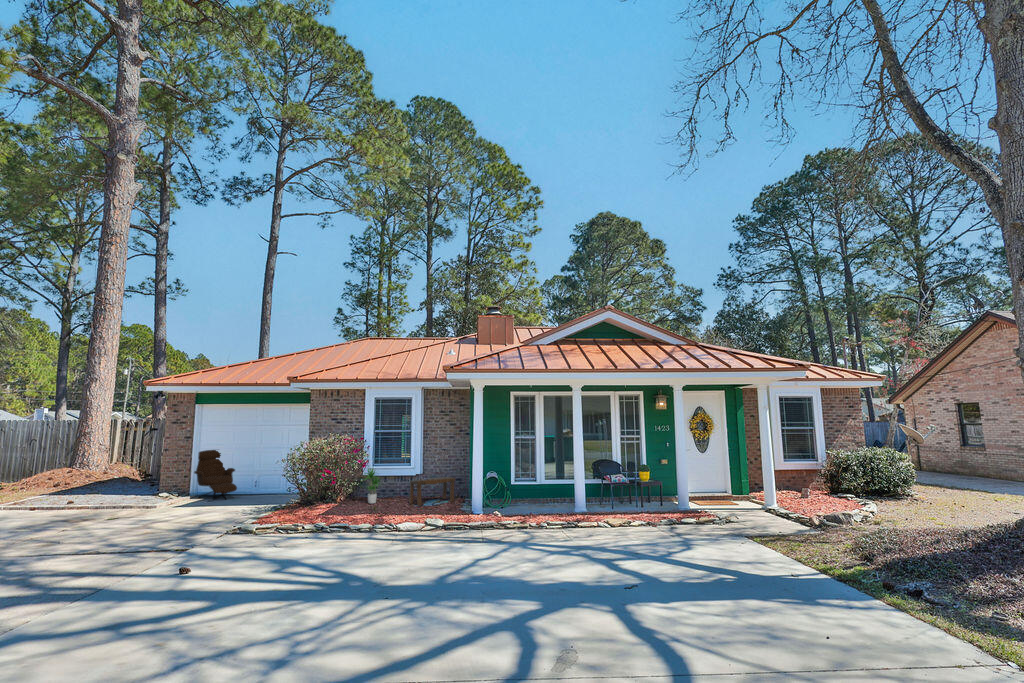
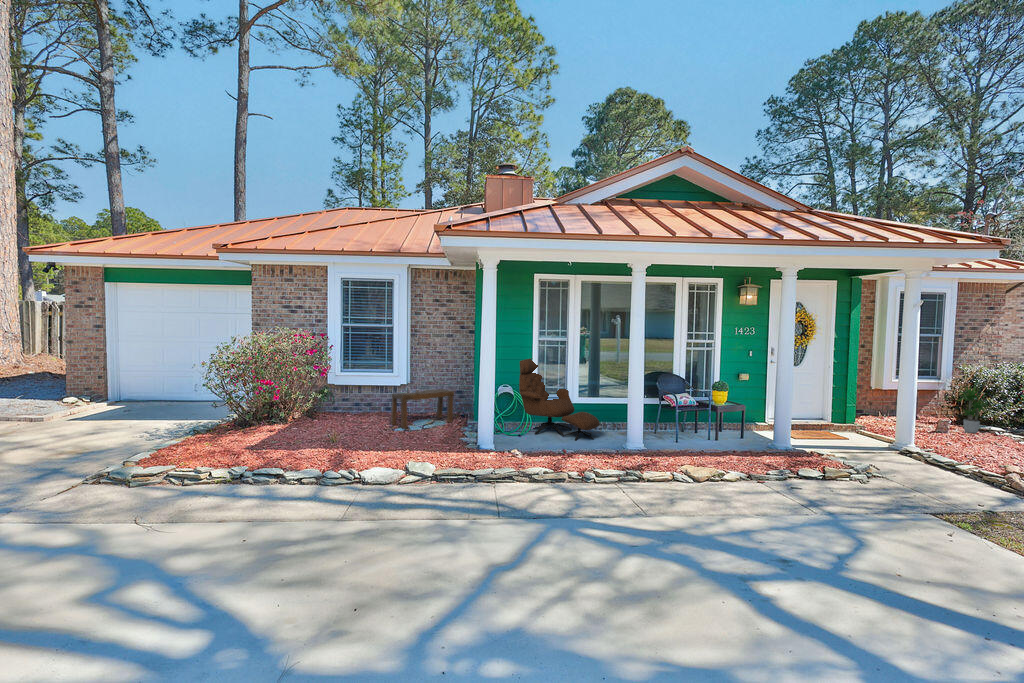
lounge chair: present [194,450,237,499] -> present [519,359,600,441]
potted plant: present [365,469,380,504] -> present [960,387,987,433]

